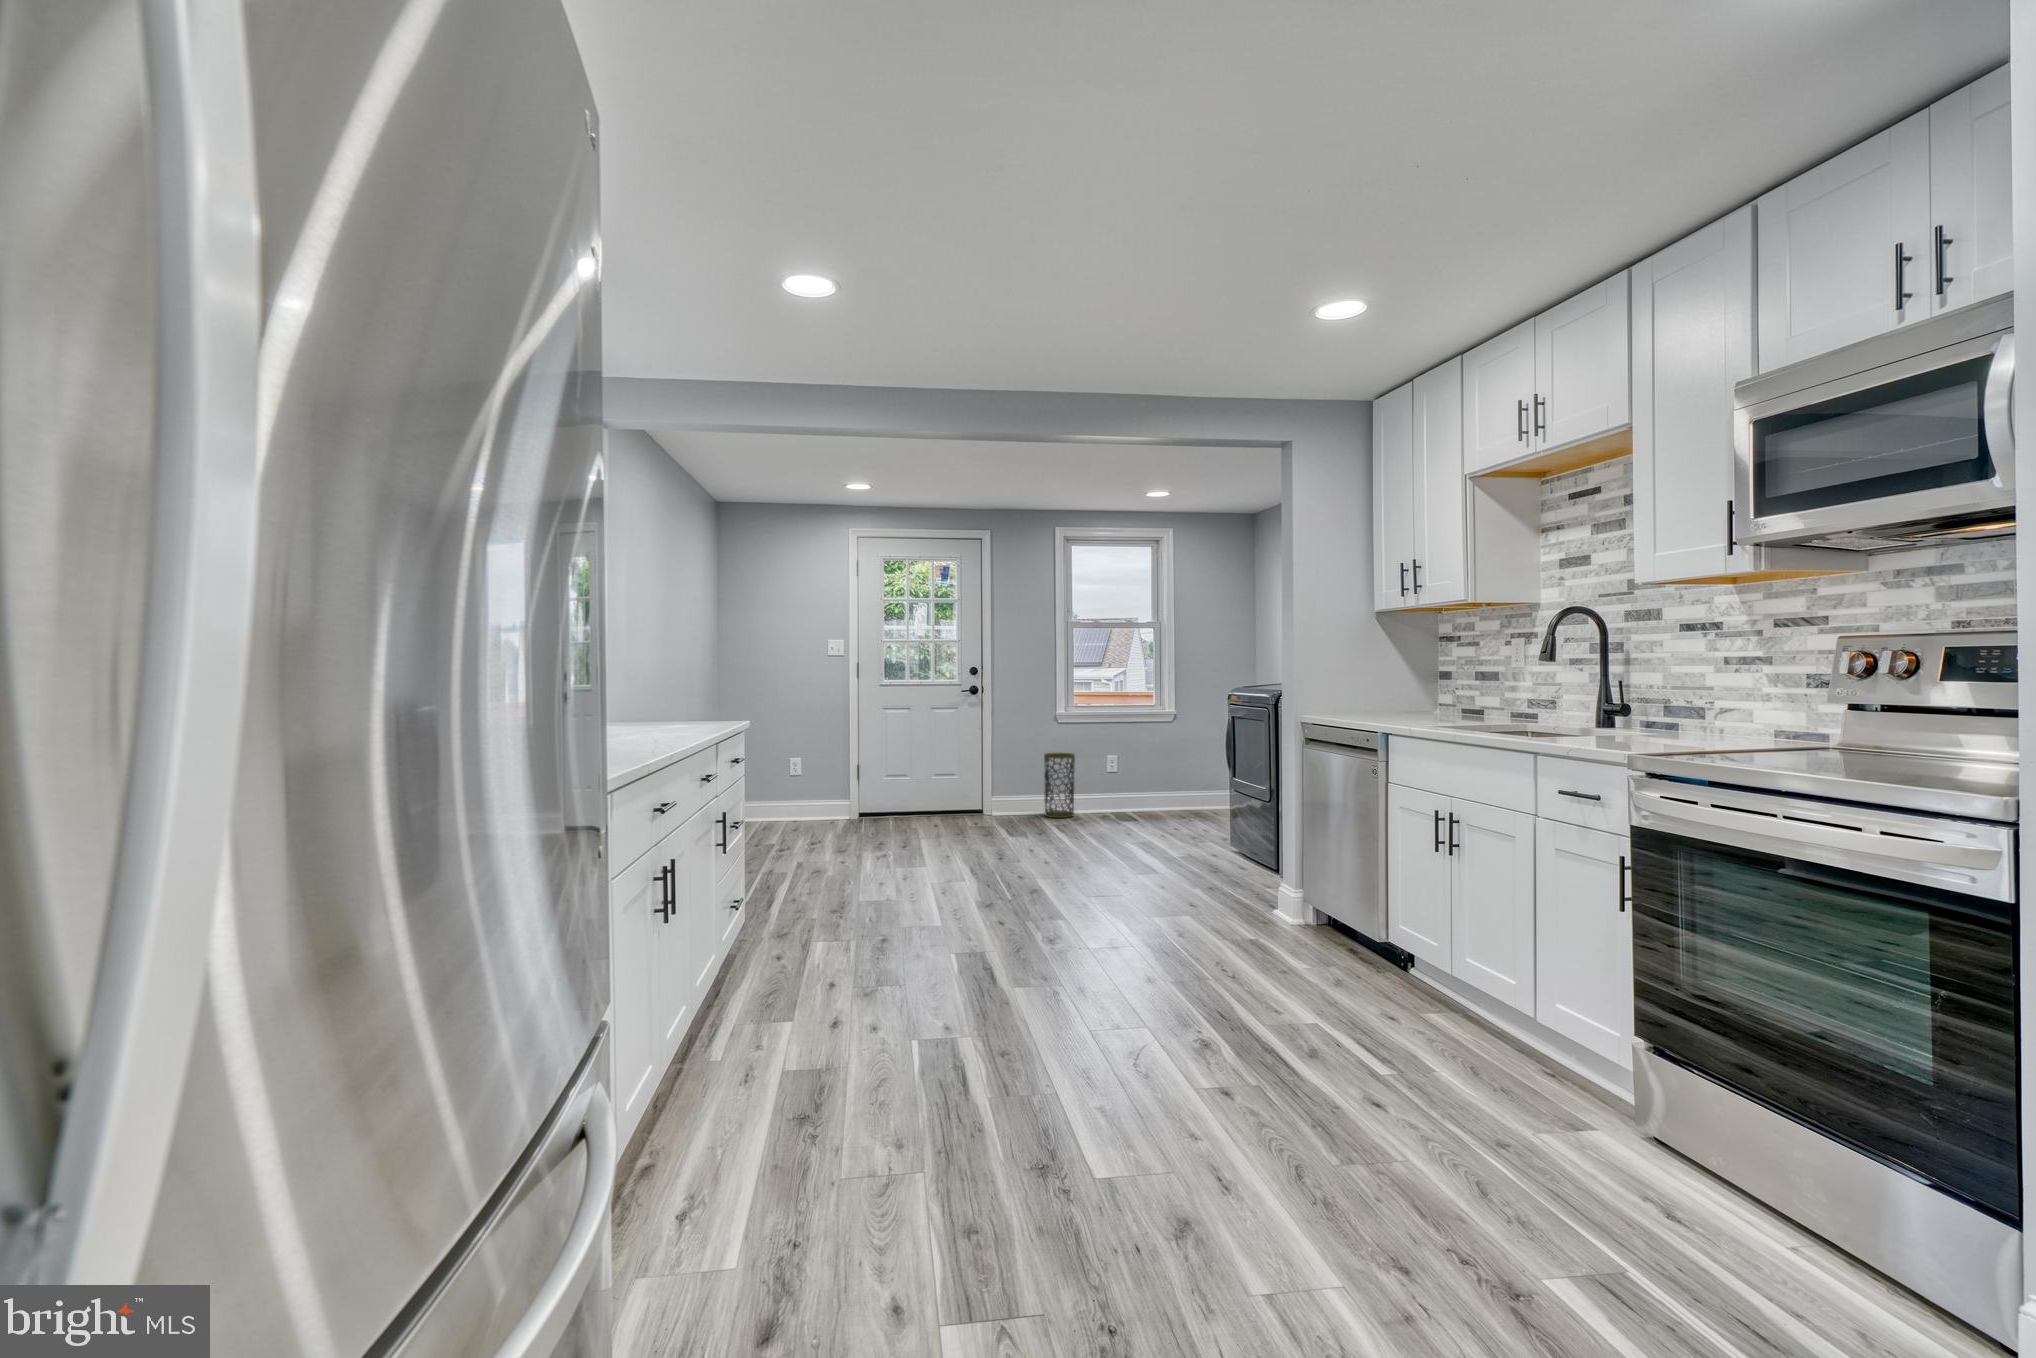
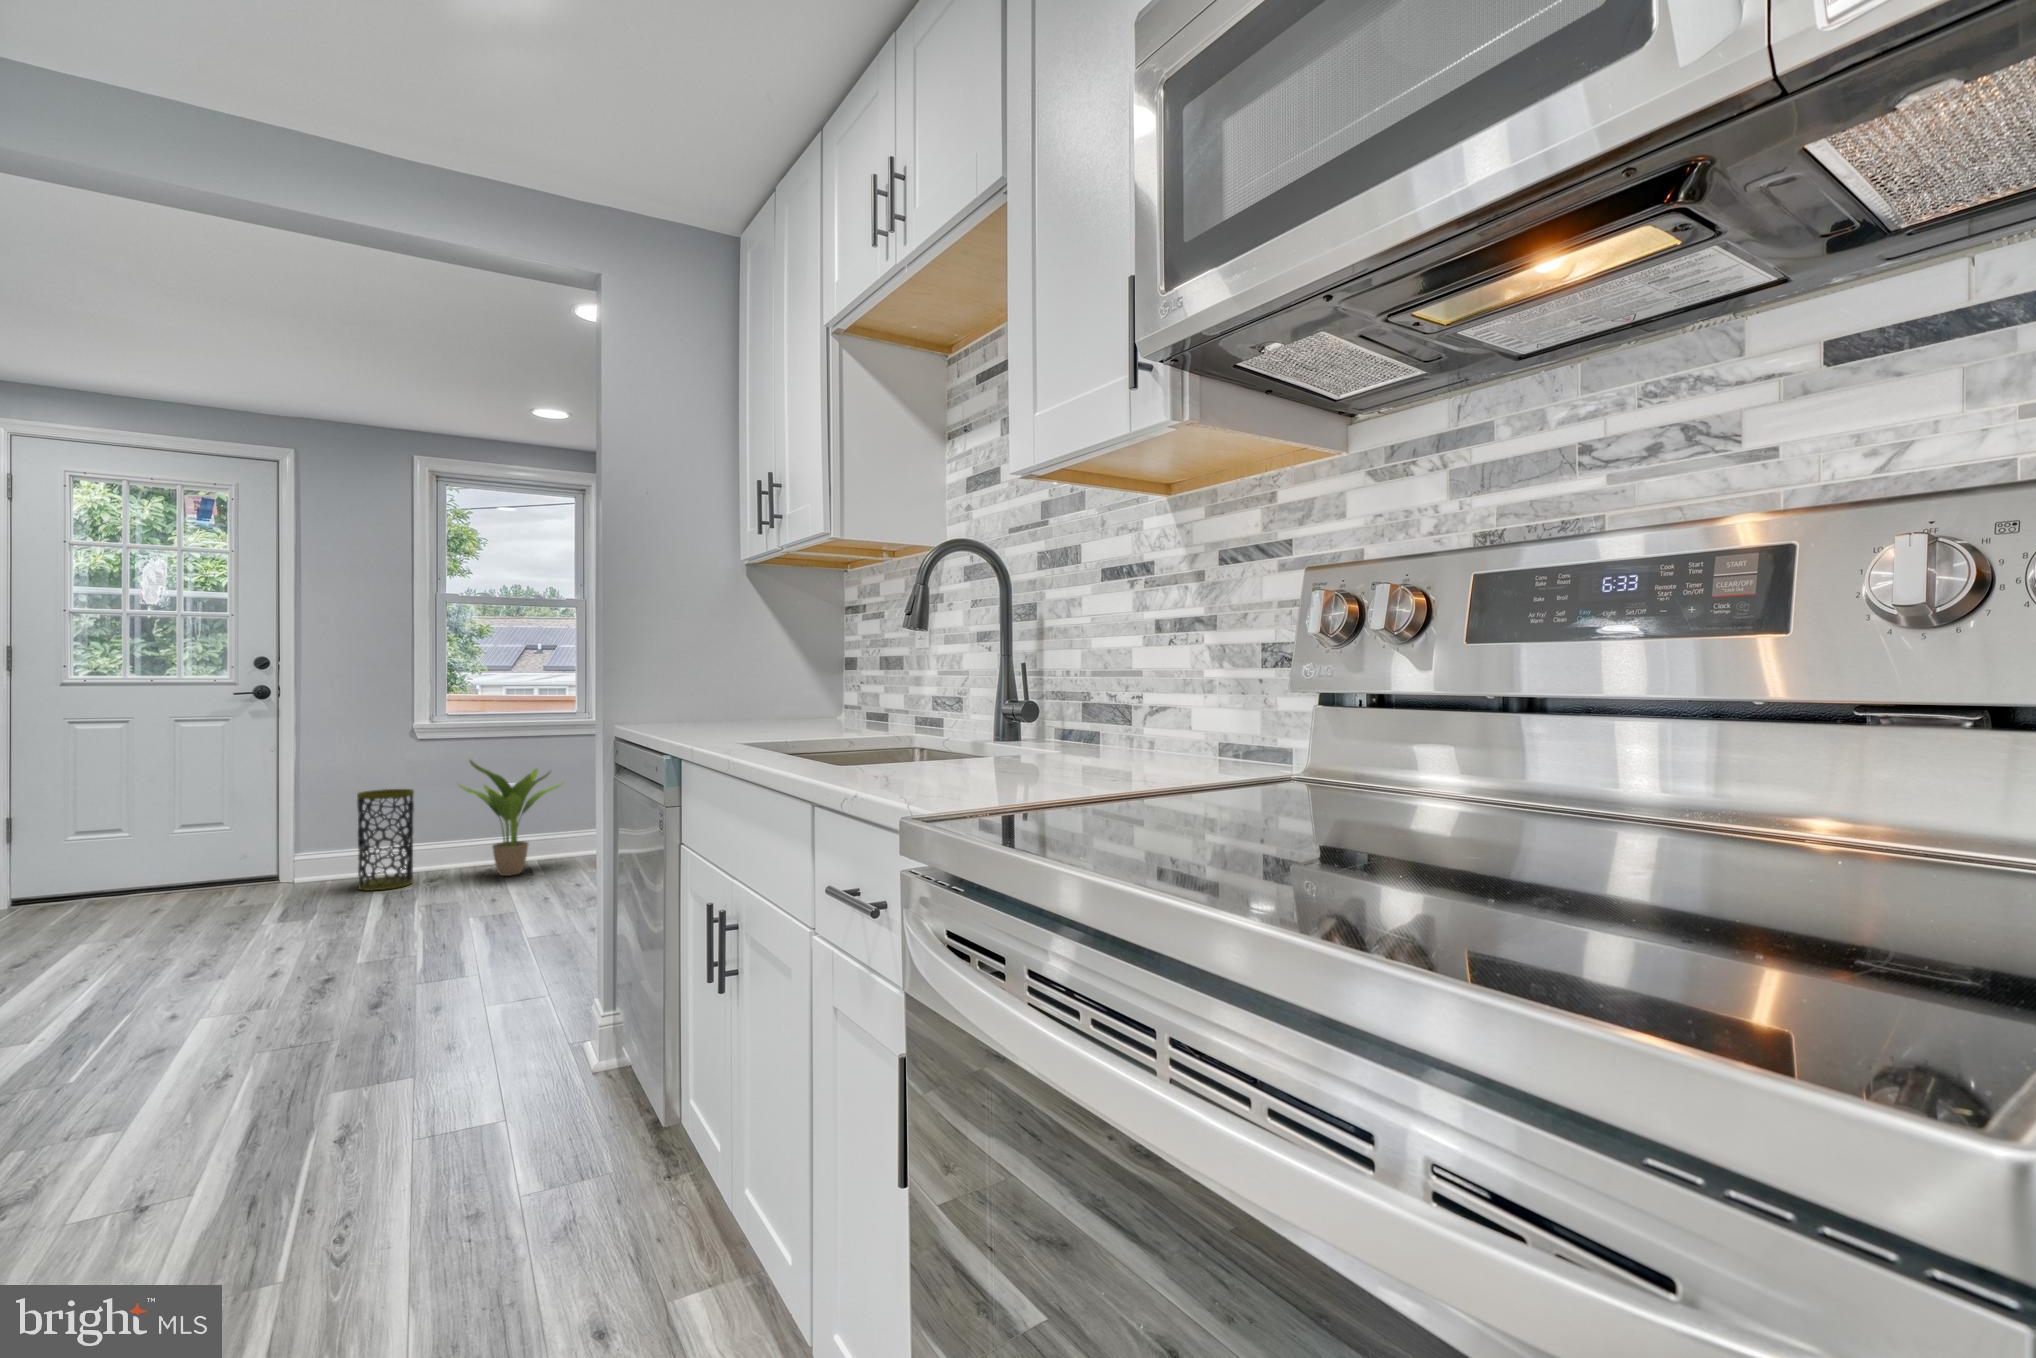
potted plant: none [1097,735,1162,816] -> present [459,760,563,876]

